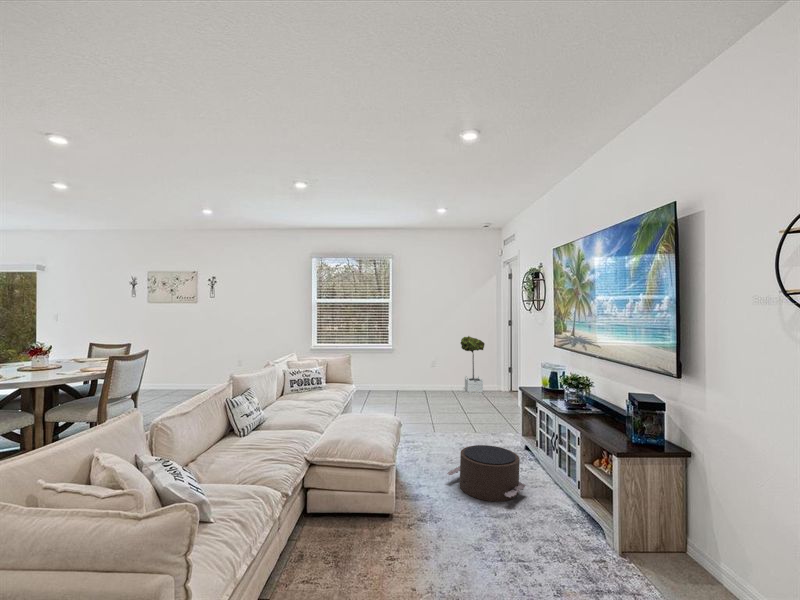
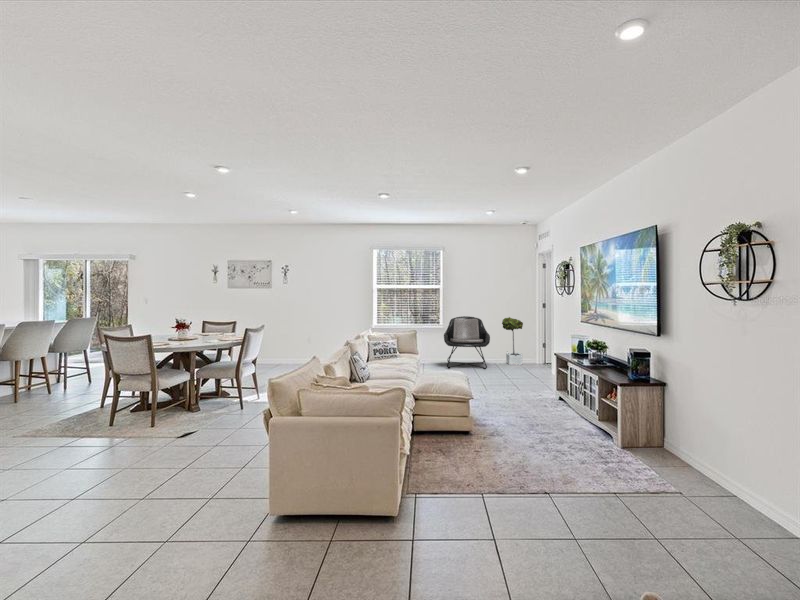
lounge chair: none [391,334,445,398] -> present [444,316,490,369]
pouf: present [447,445,526,501] -> none [505,393,561,426]

